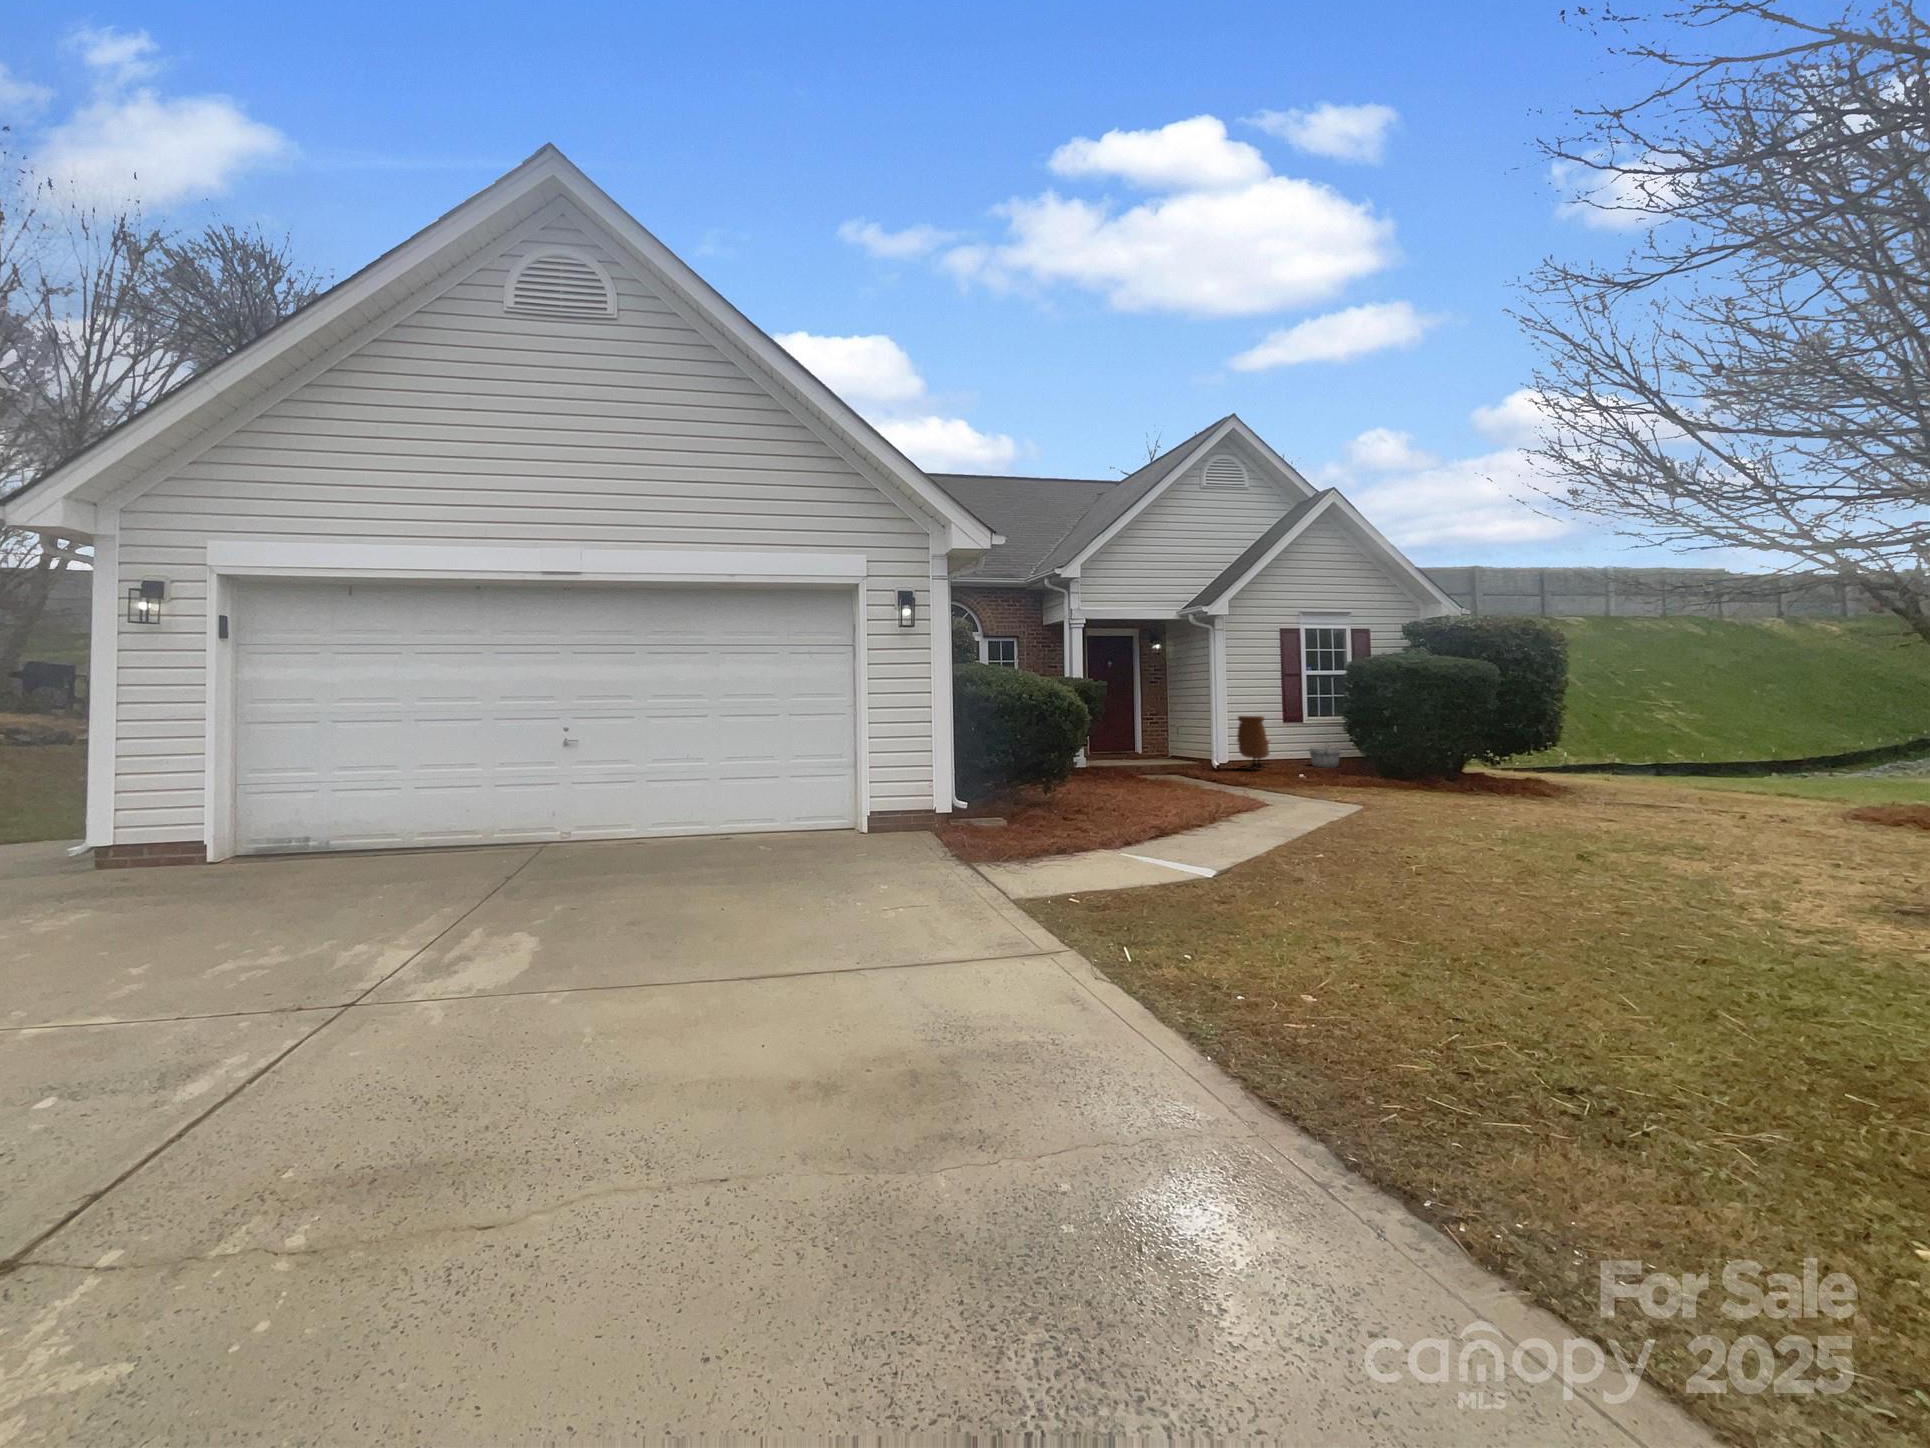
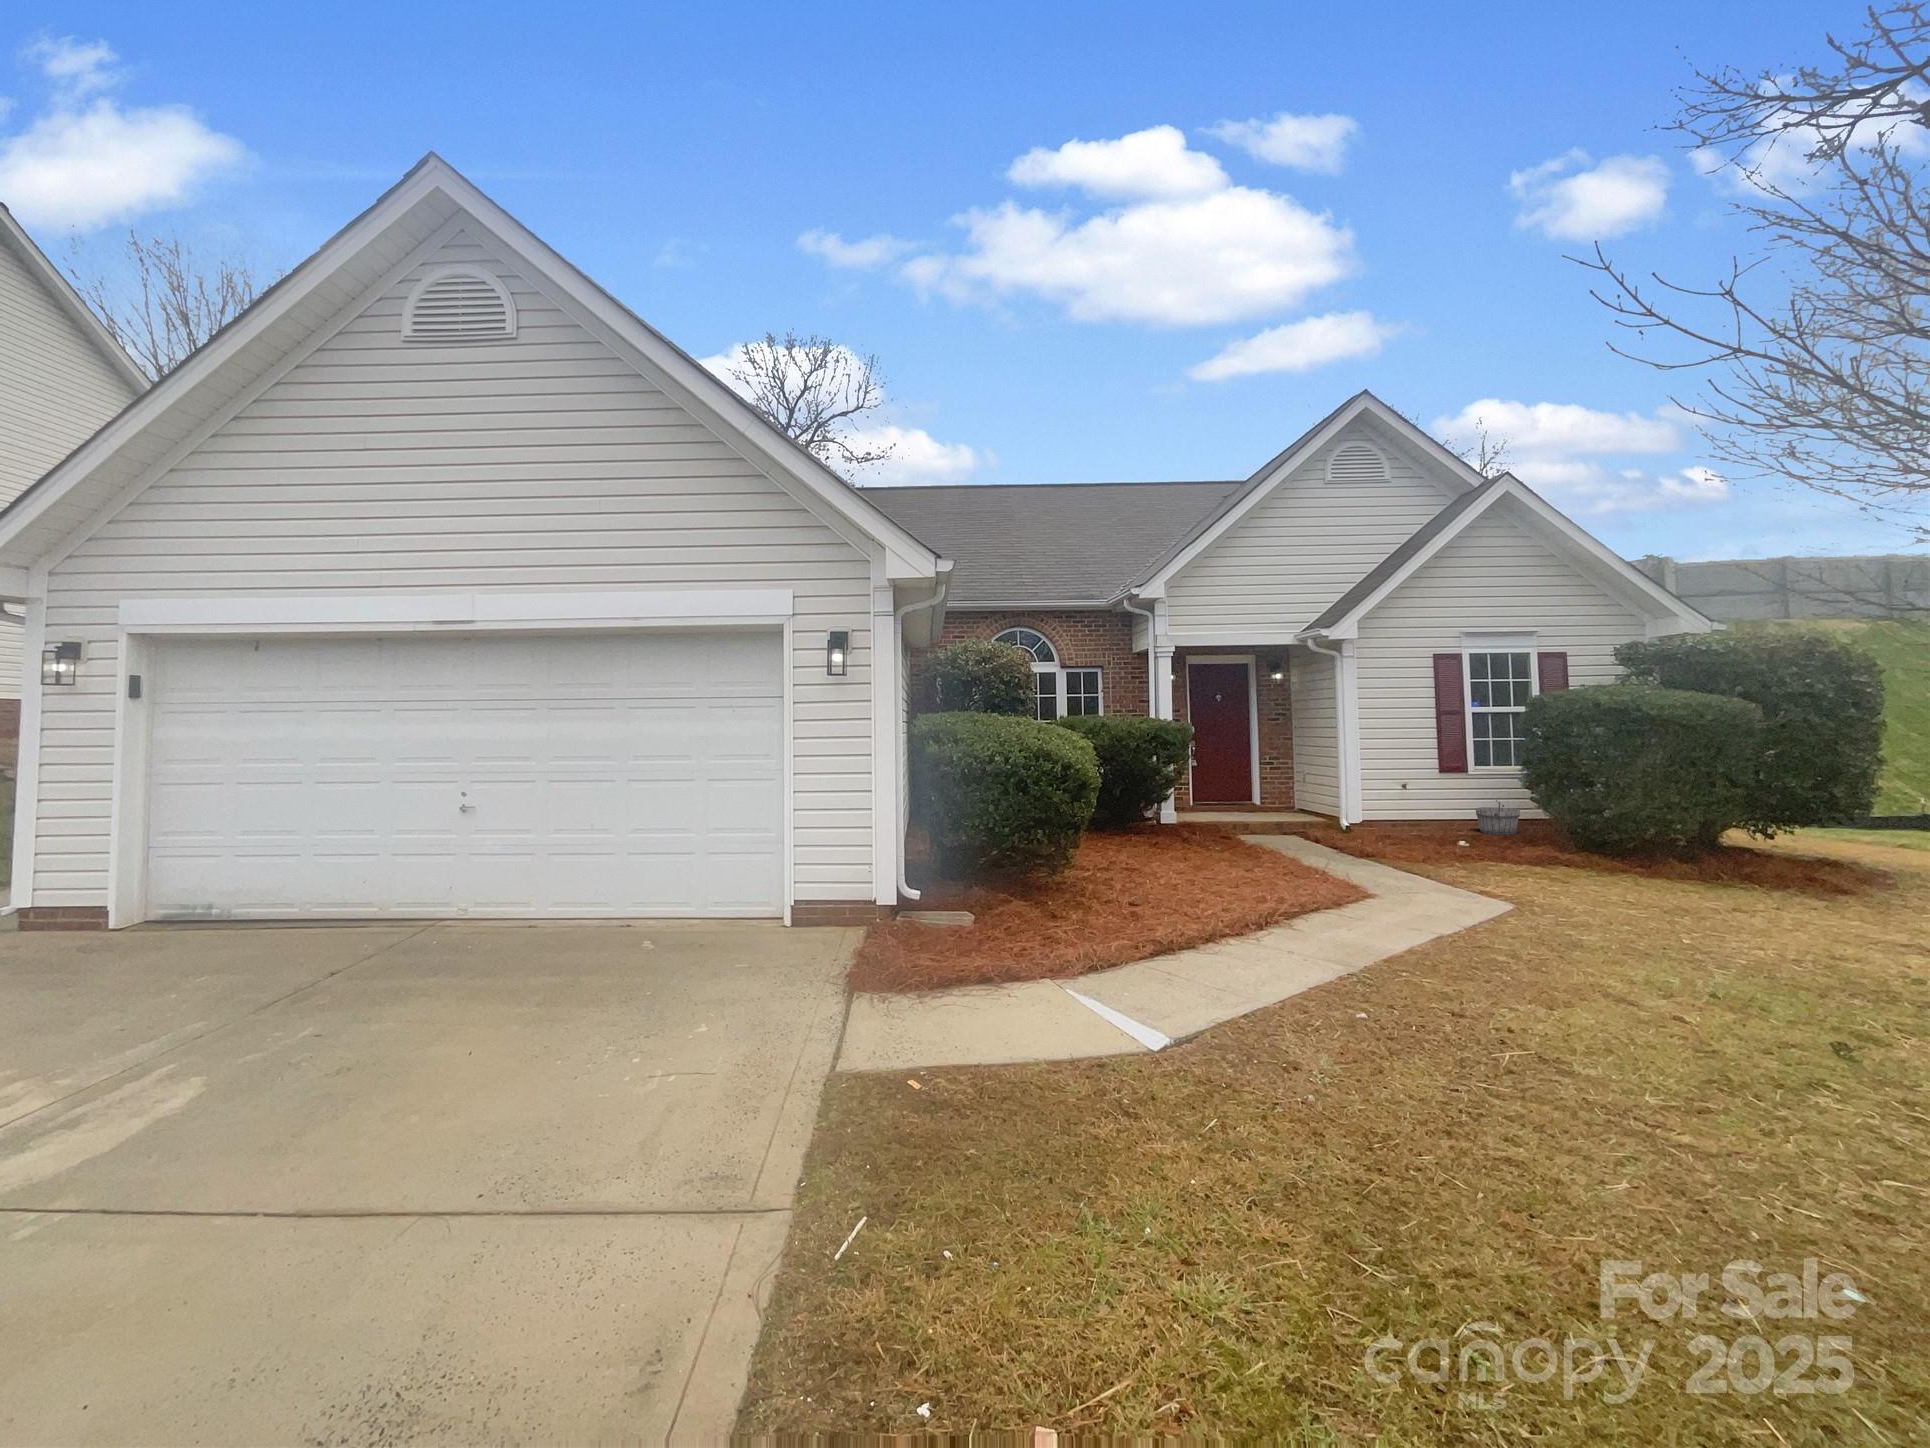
lounge chair: present [1237,716,1270,769] -> none [1367,767,1421,839]

